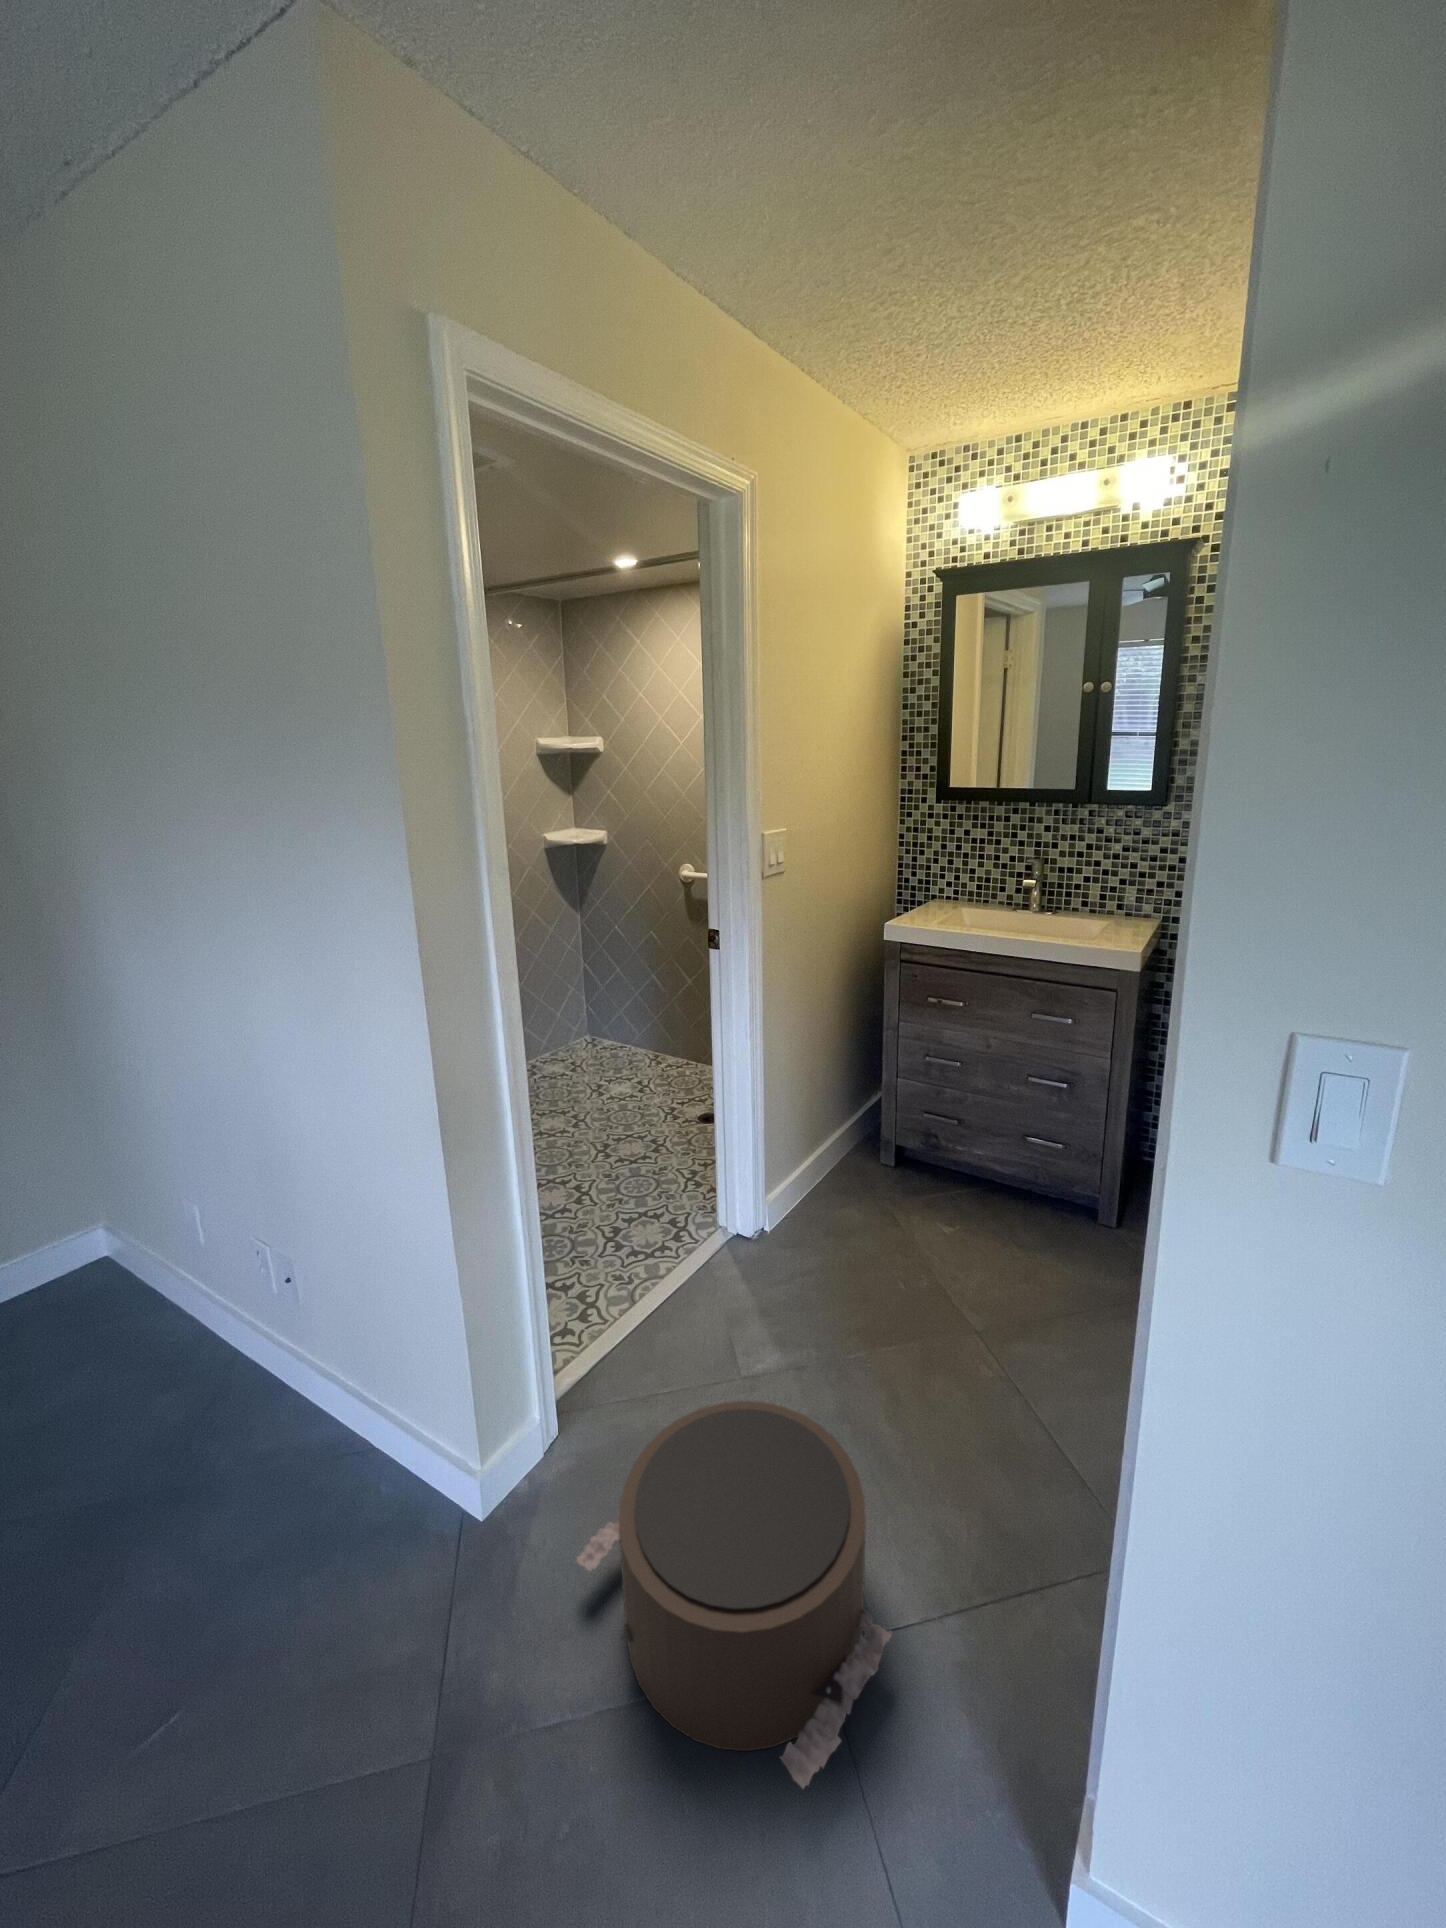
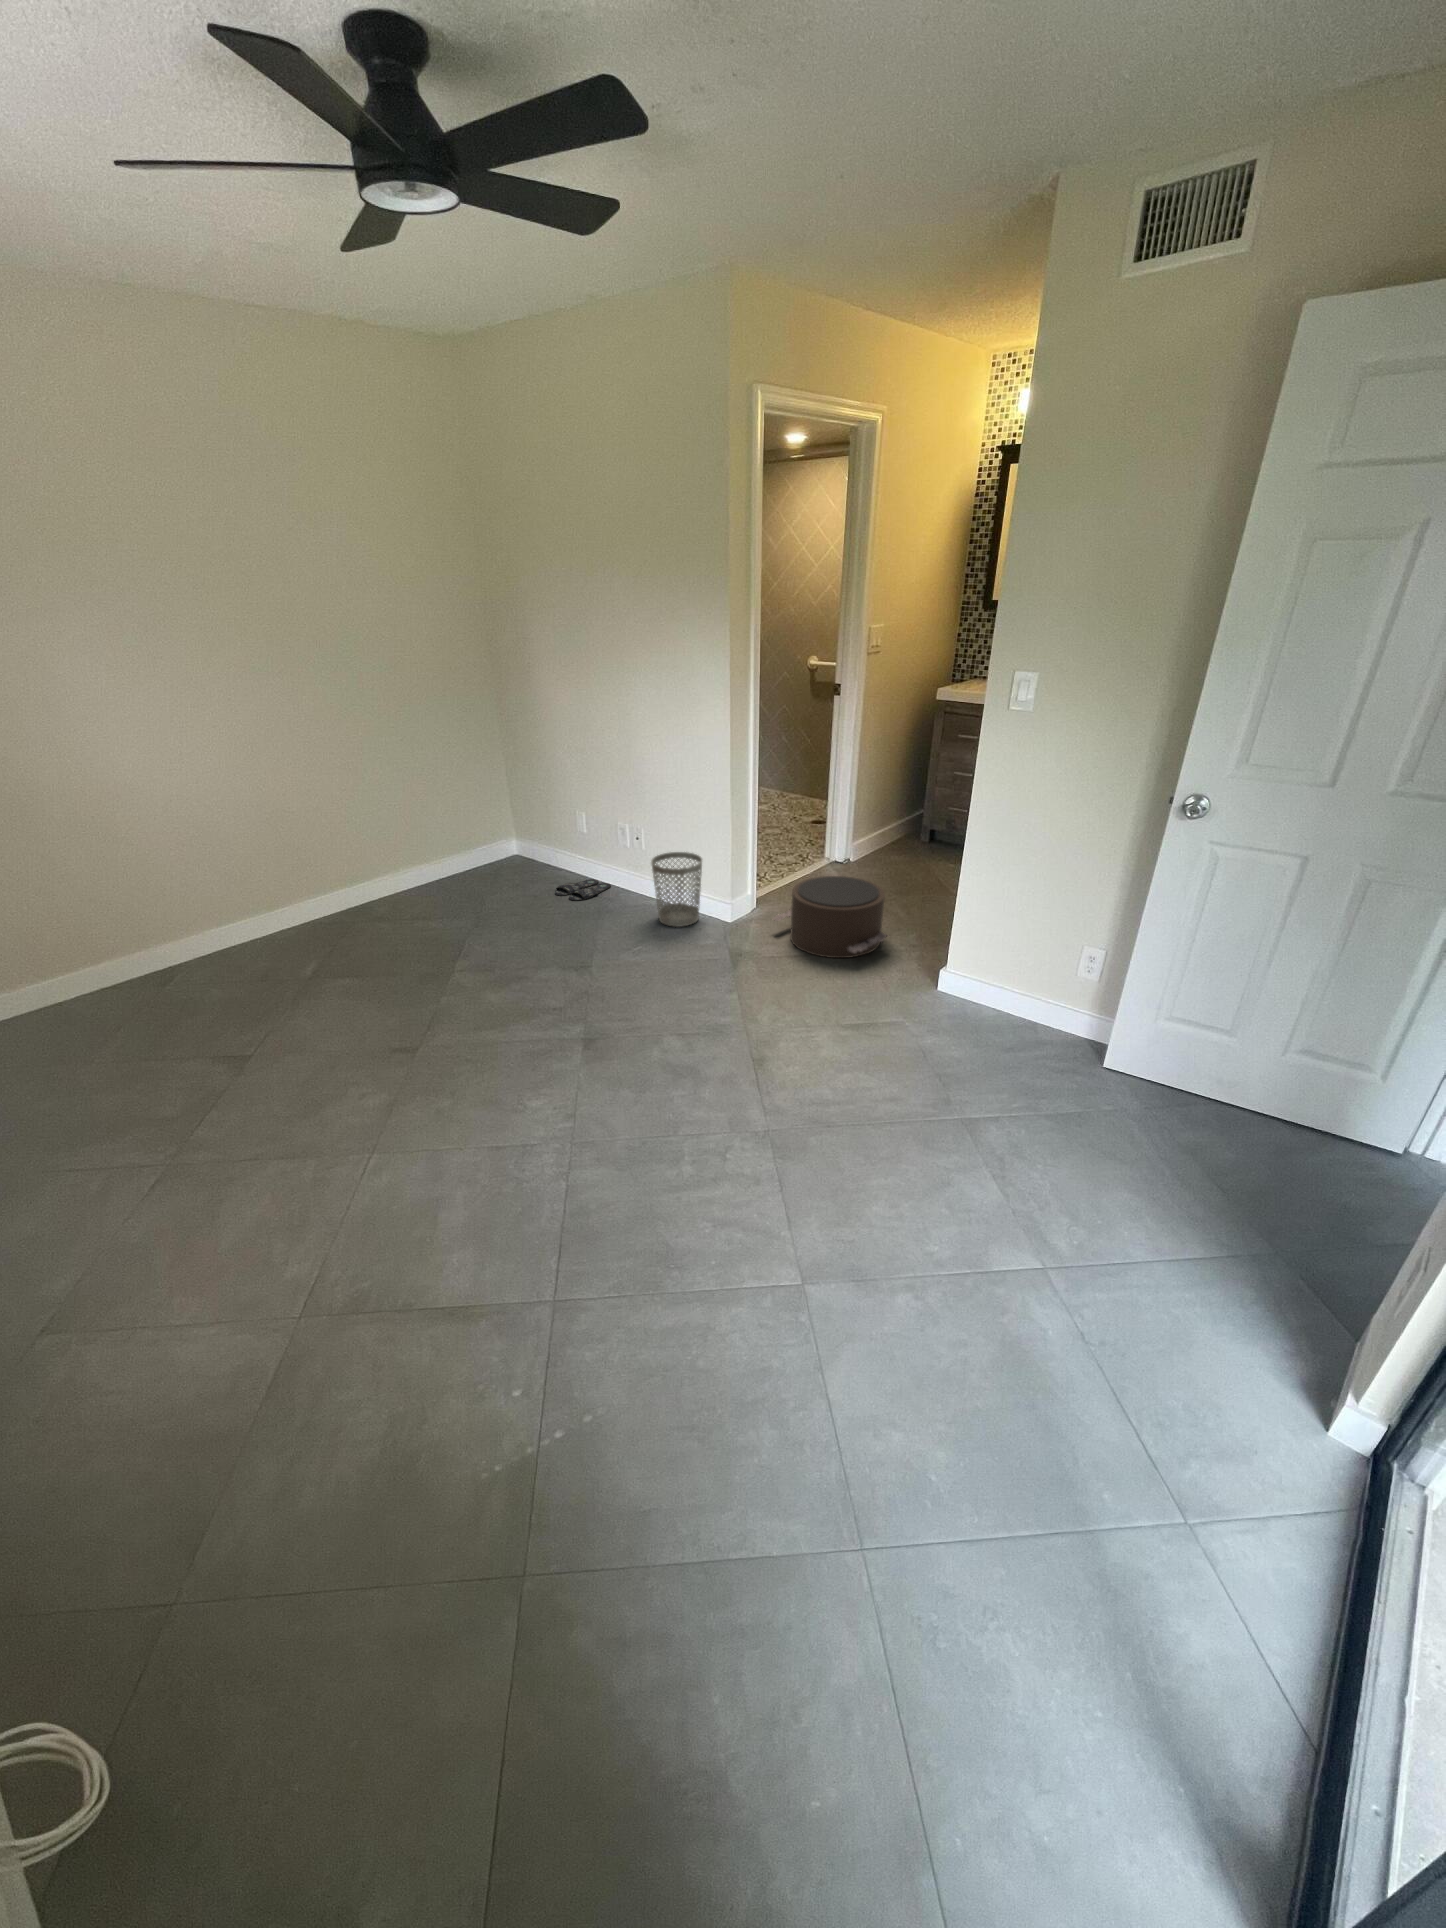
slippers: none [72,1357,237,1468] -> present [555,879,611,901]
wastebasket: none [245,1357,400,1592] -> present [651,852,702,927]

